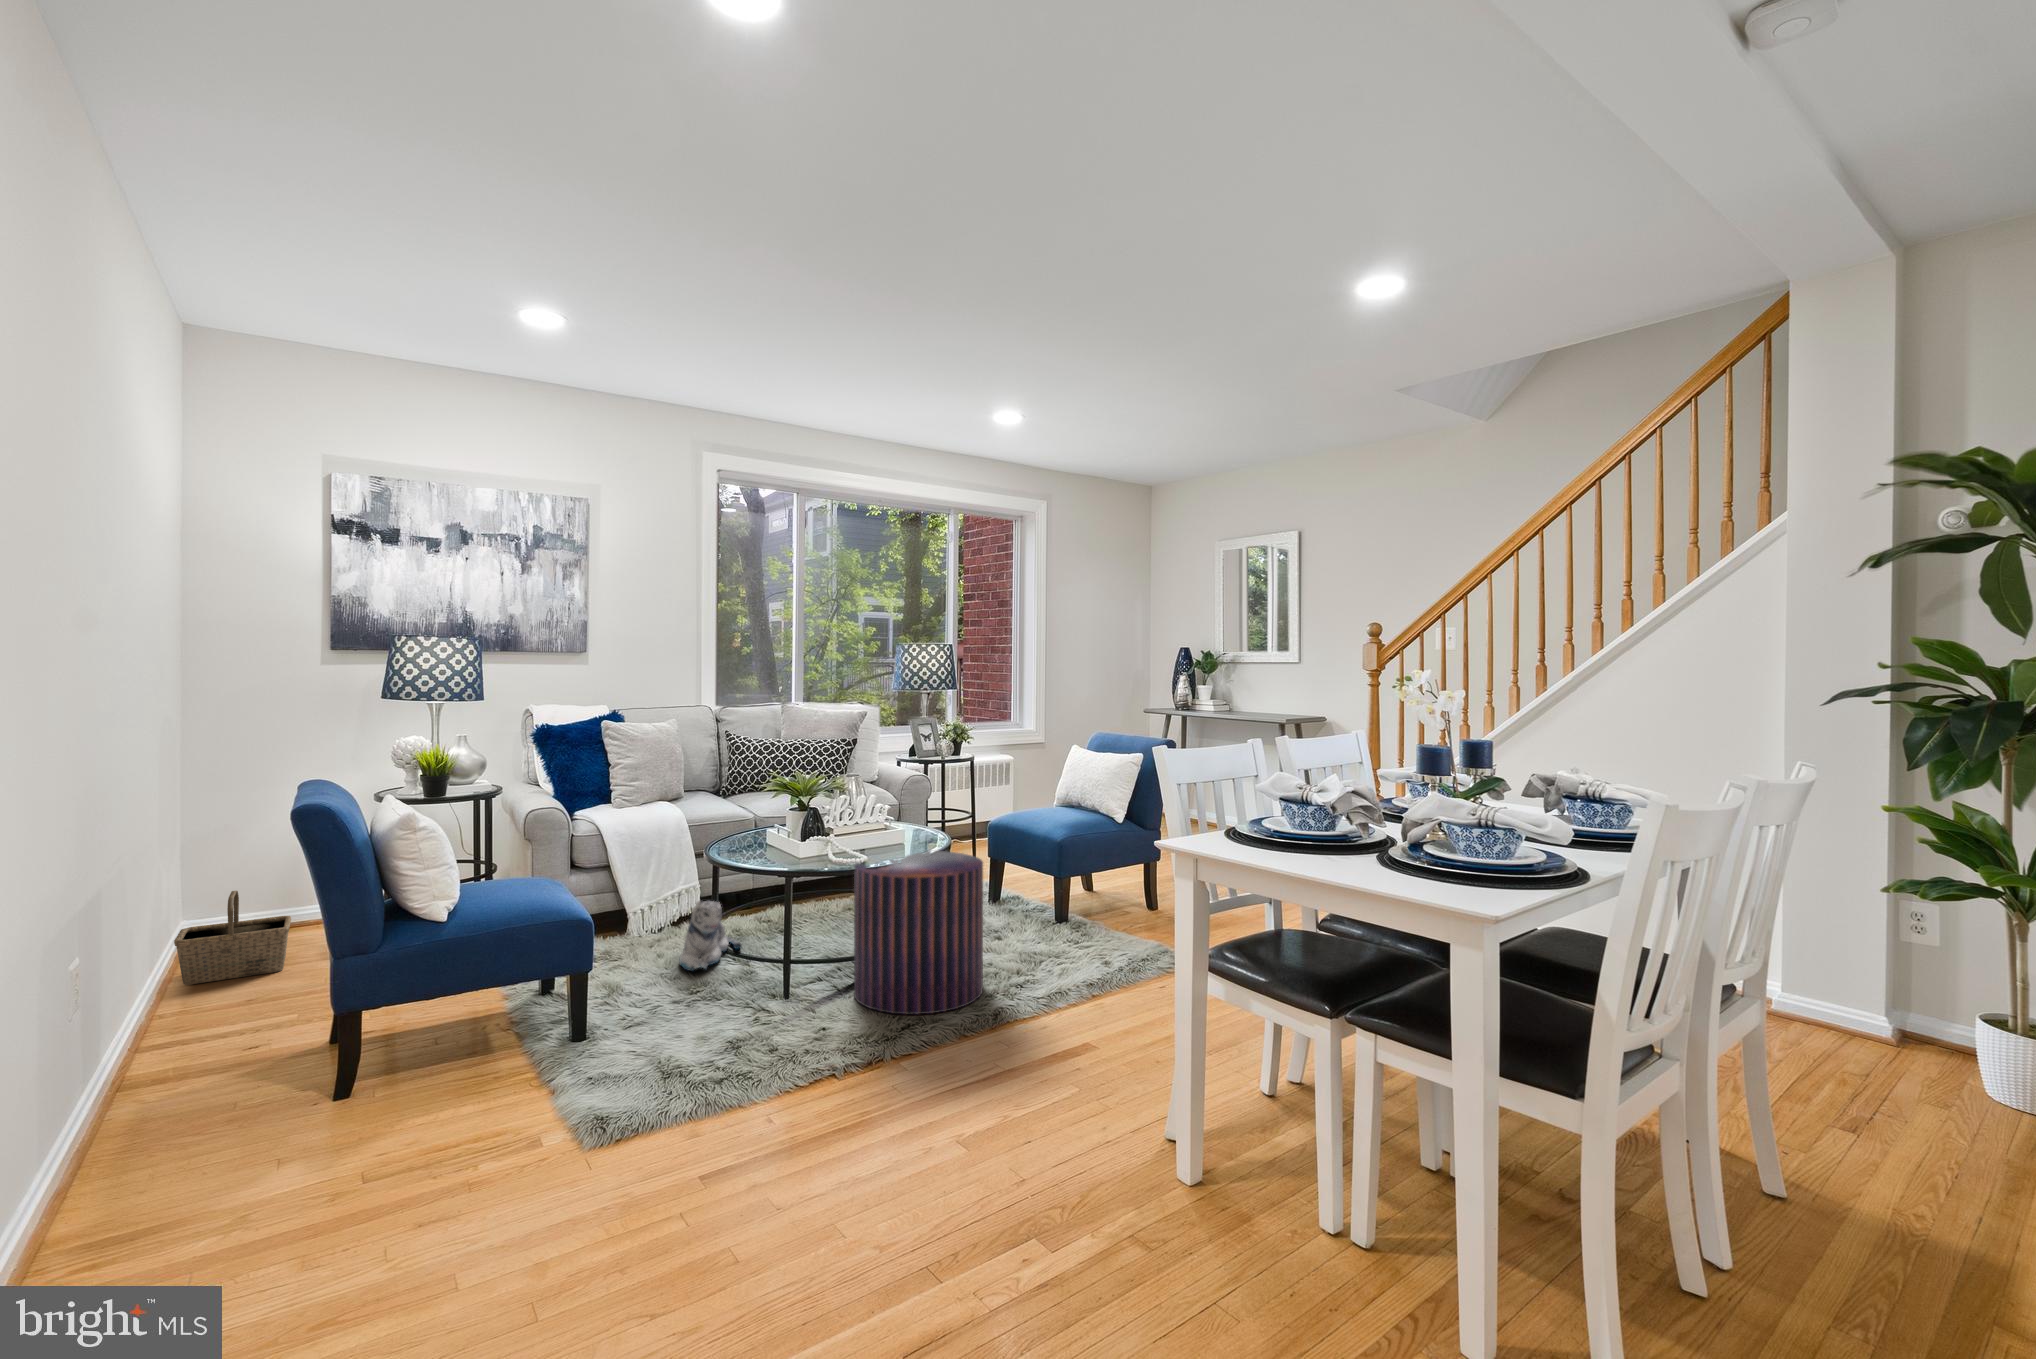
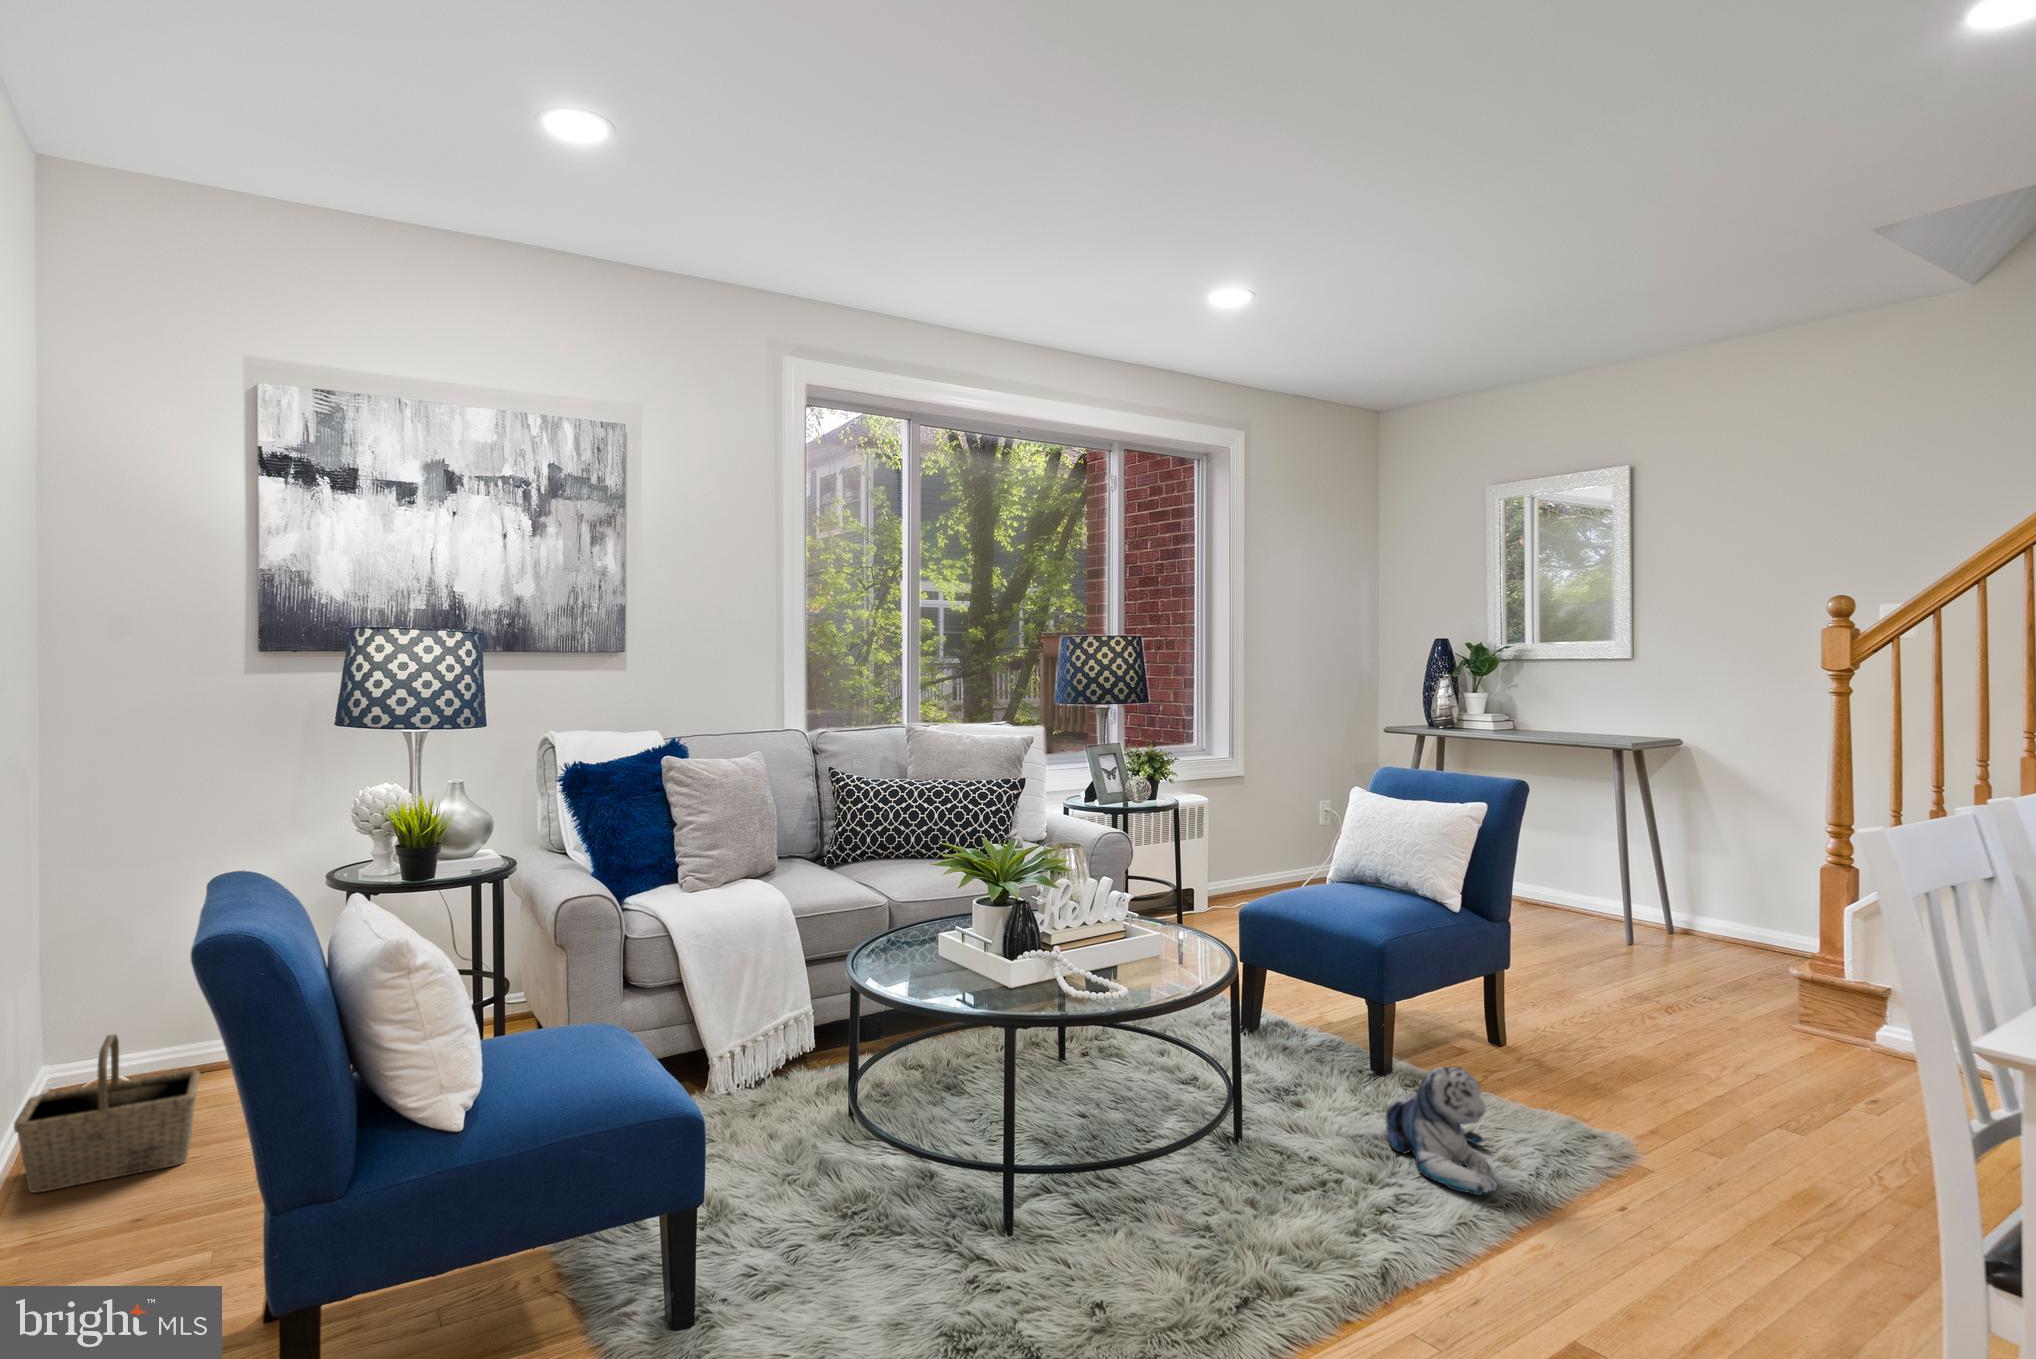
pouf: present [854,851,983,1014] -> none [1116,975,1339,1281]
plush toy: present [680,900,741,971] -> present [1386,1067,1497,1195]

